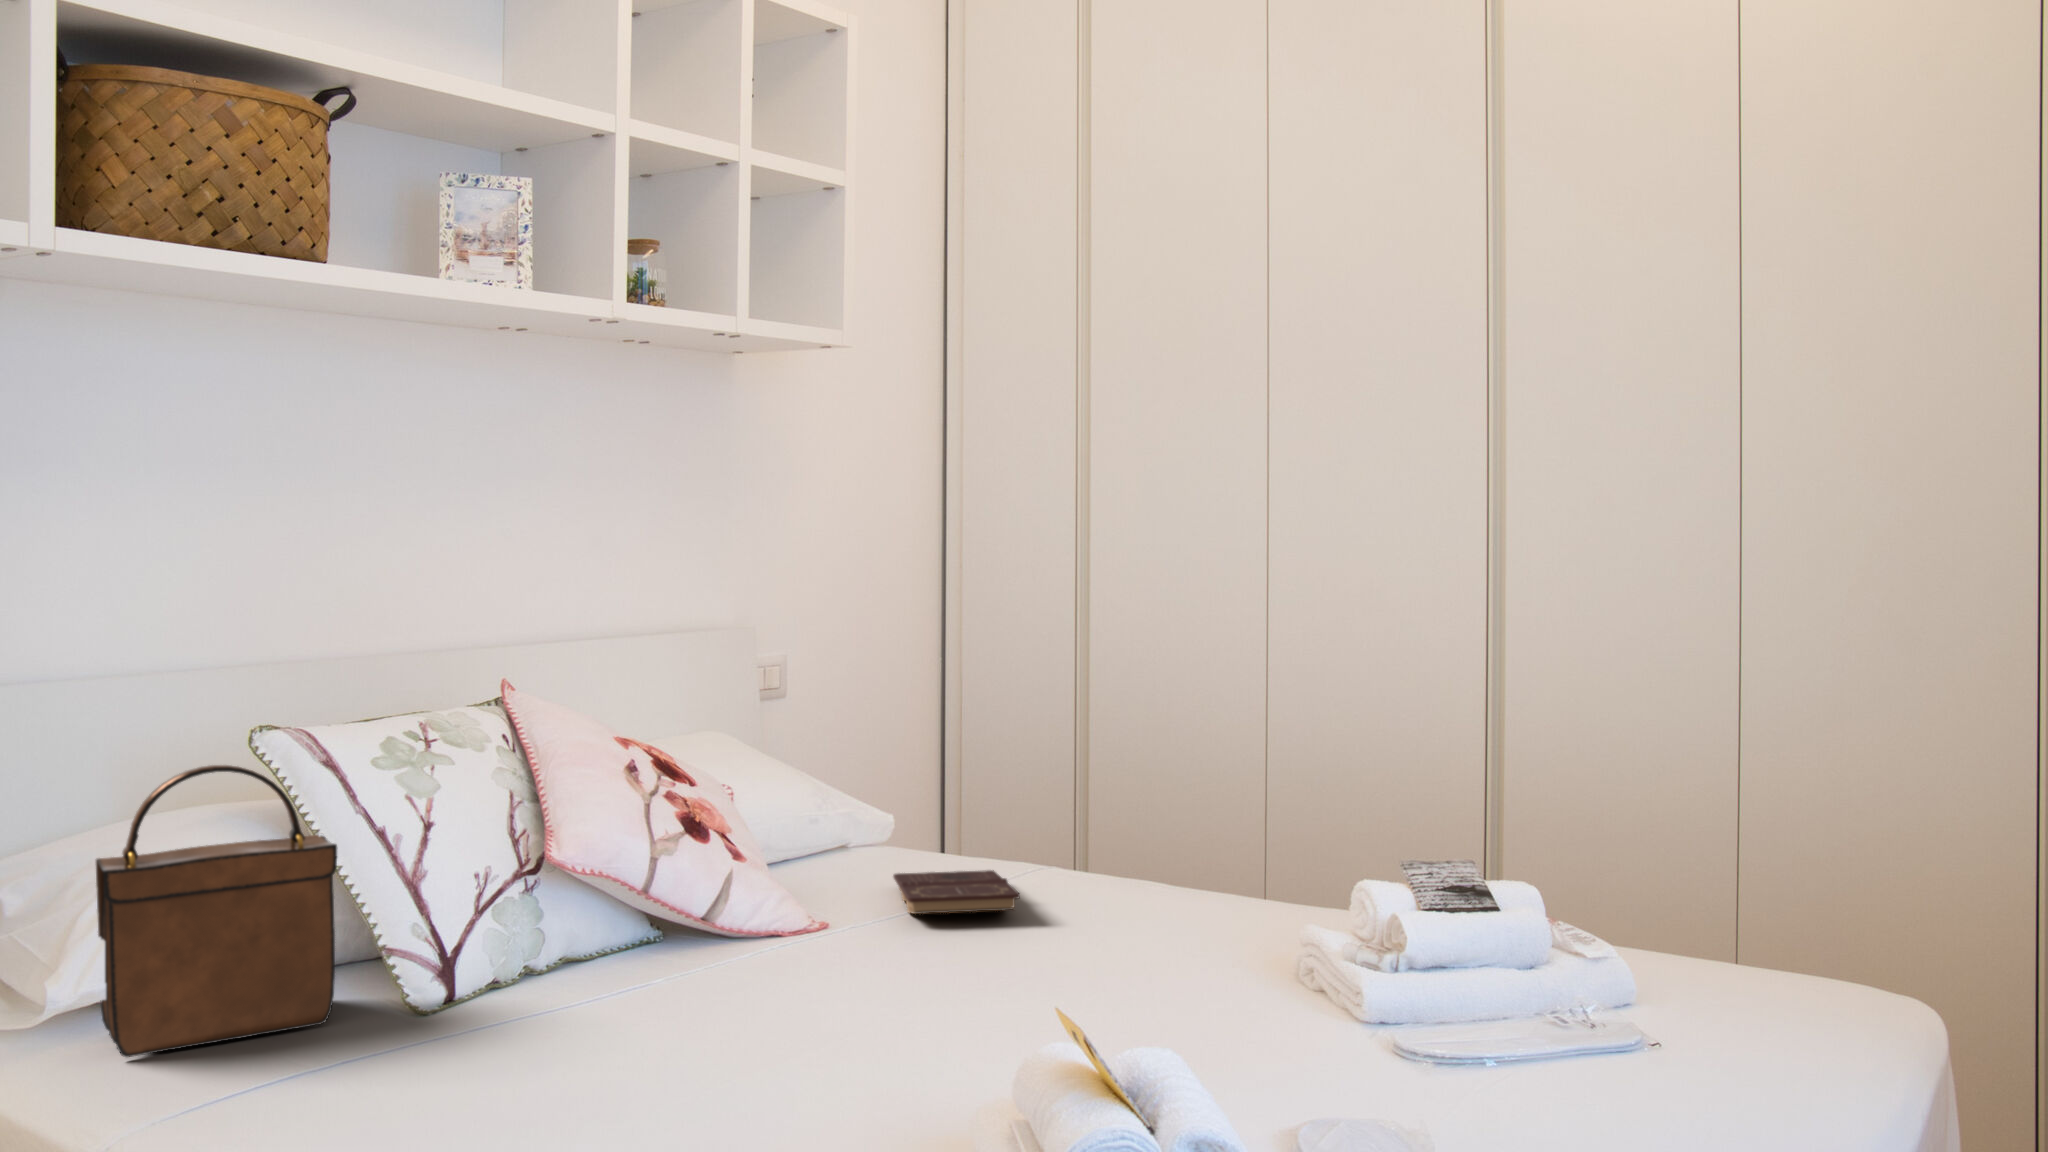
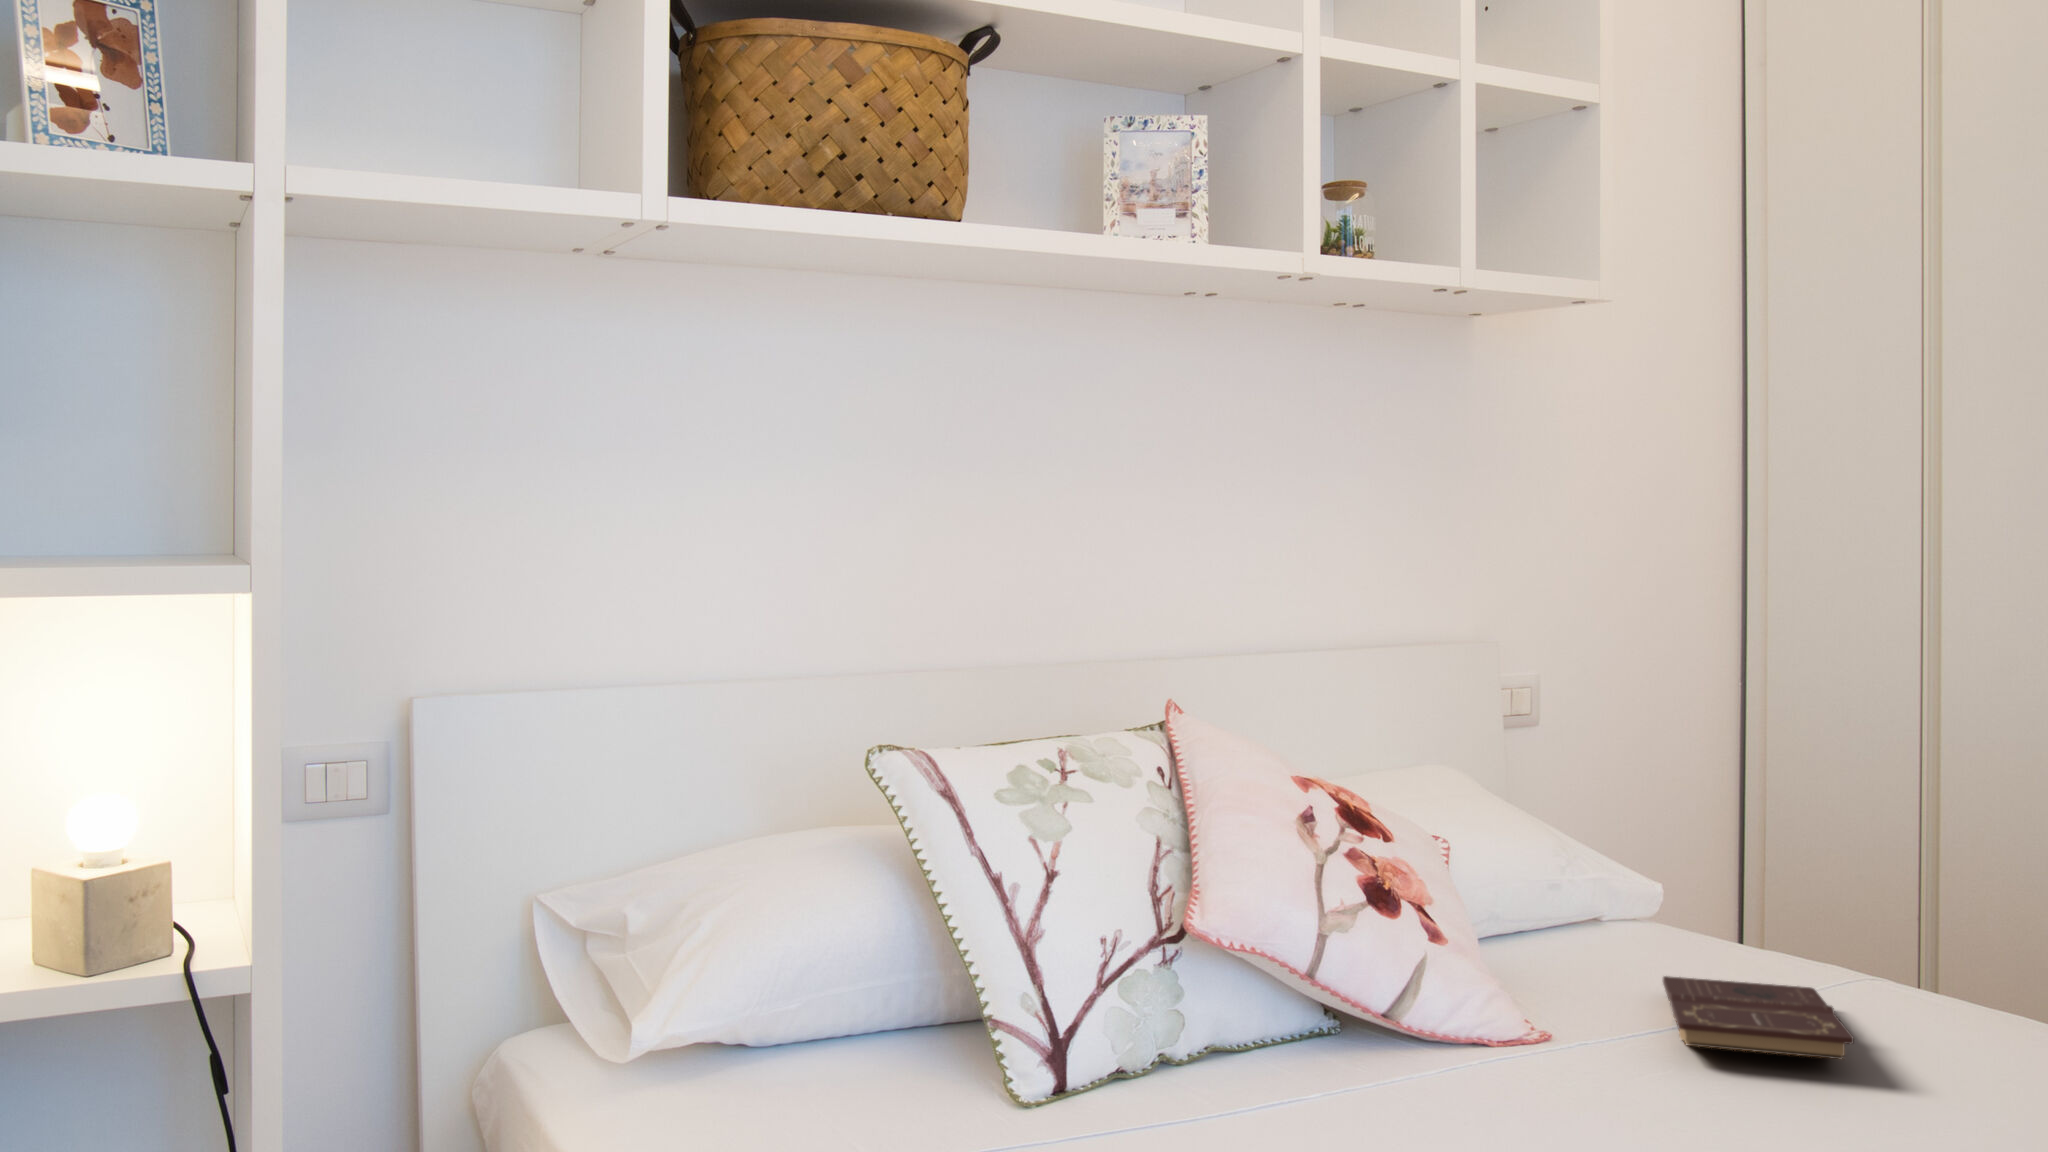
handbag: present [96,765,337,1057] -> none [701,788,942,1111]

